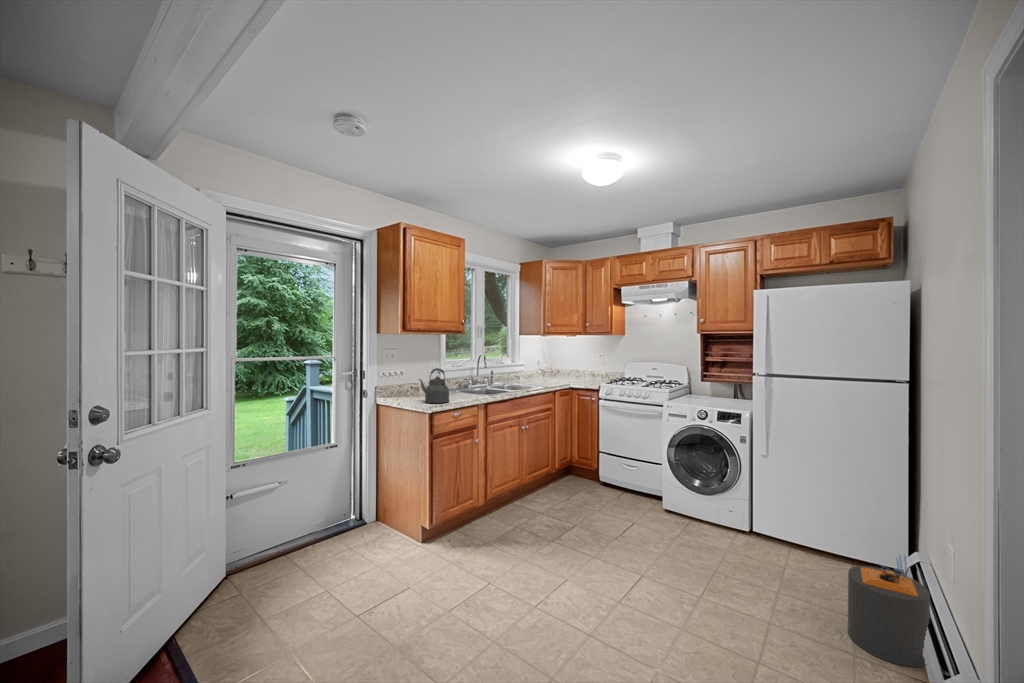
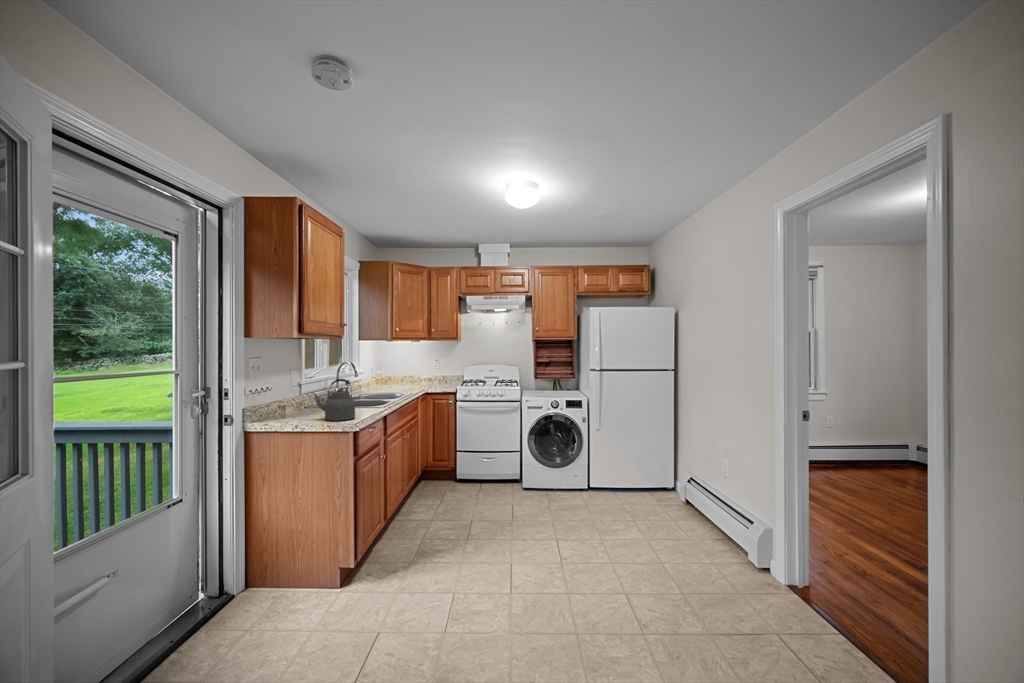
trash can: present [848,555,930,667] -> none [690,475,734,545]

